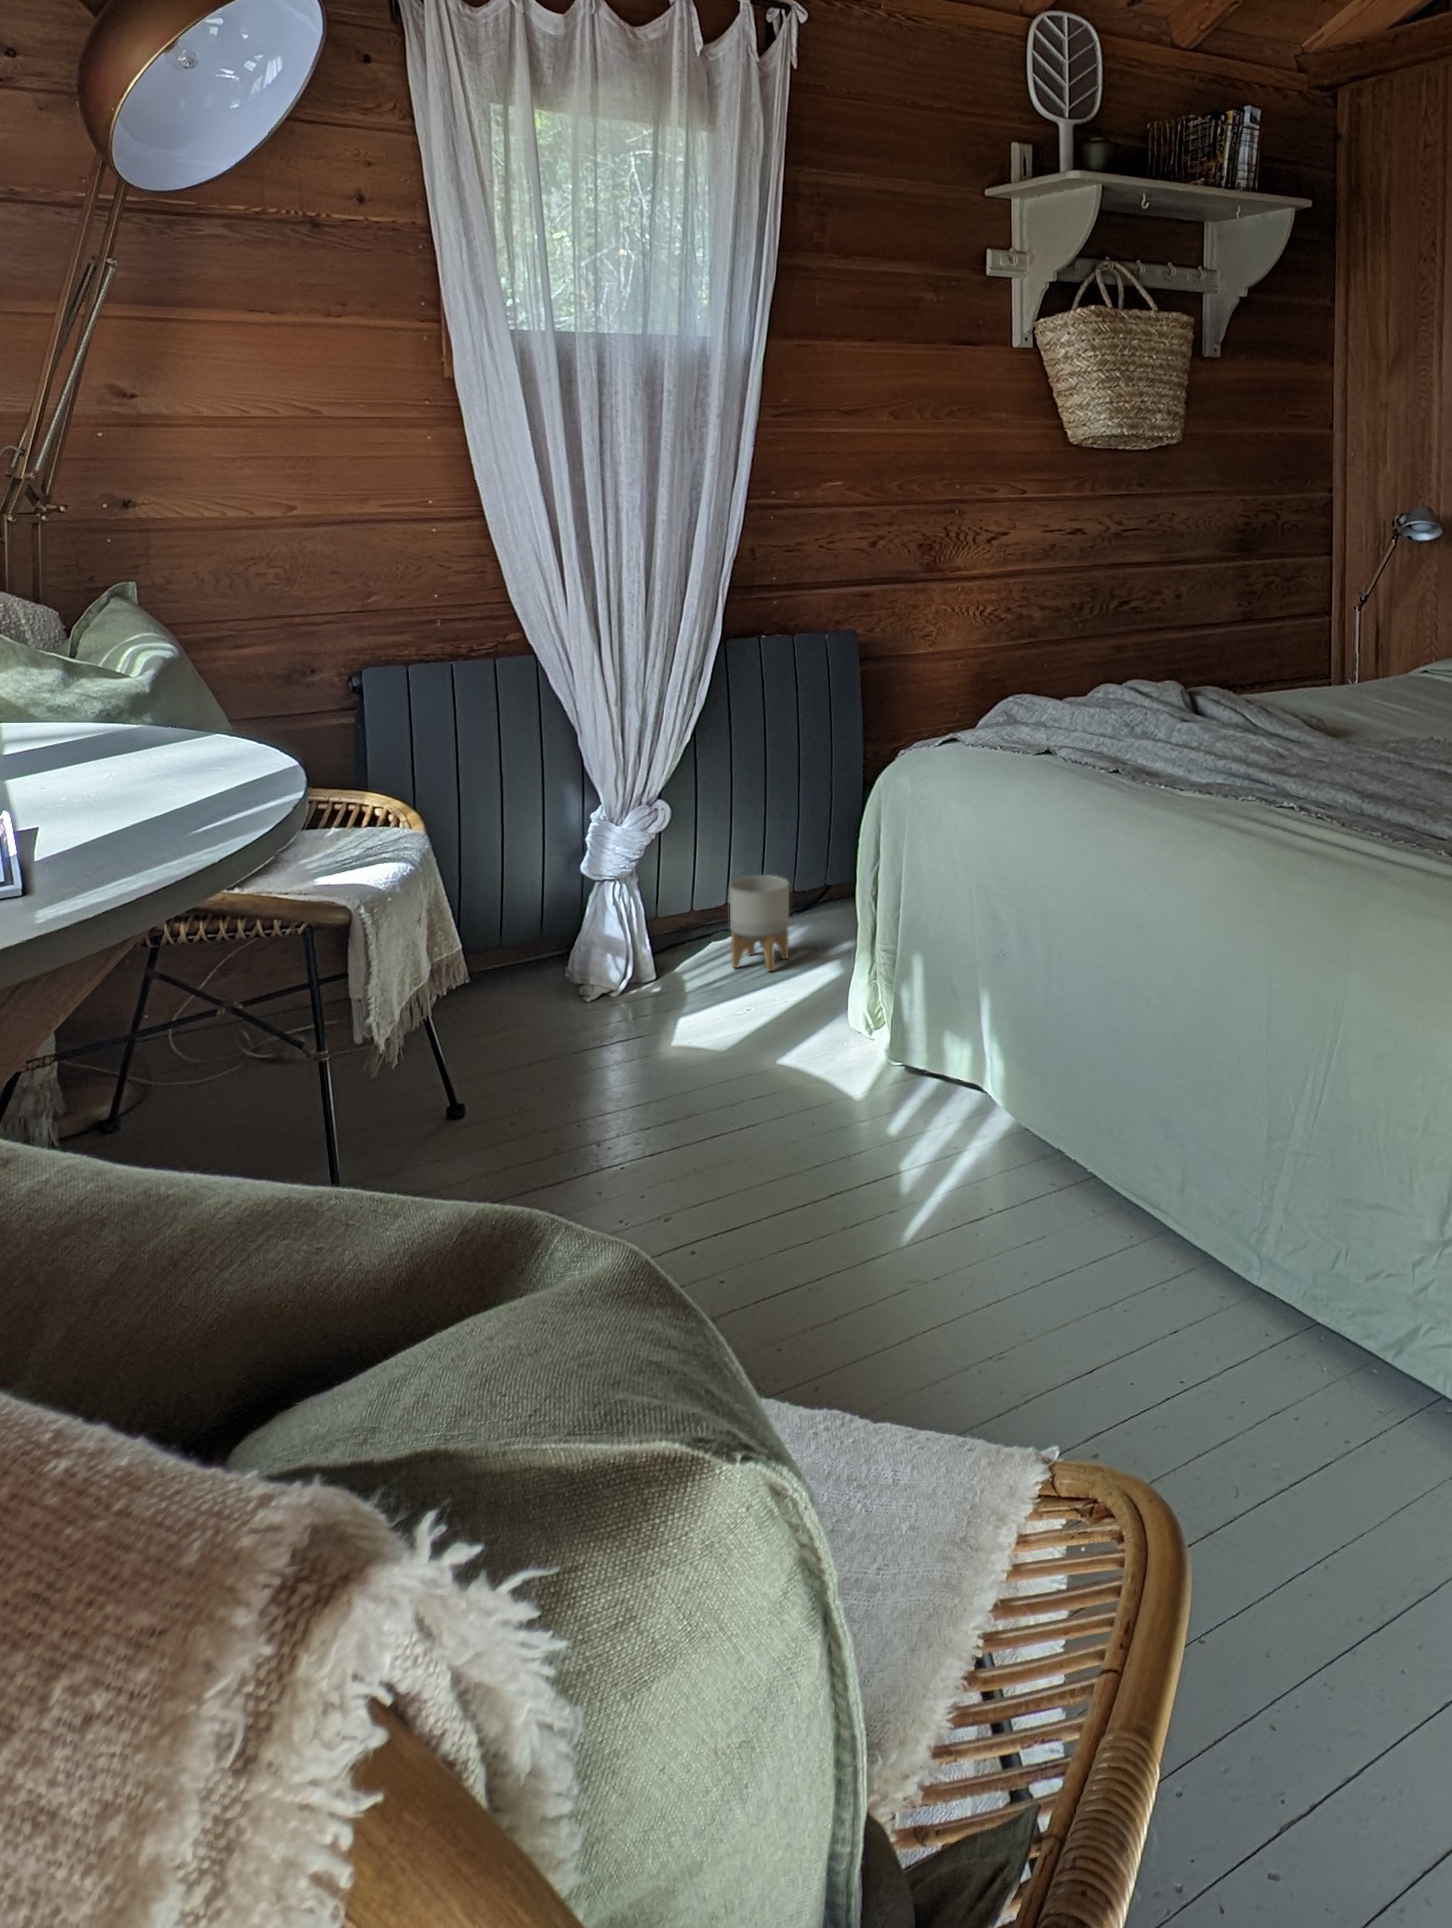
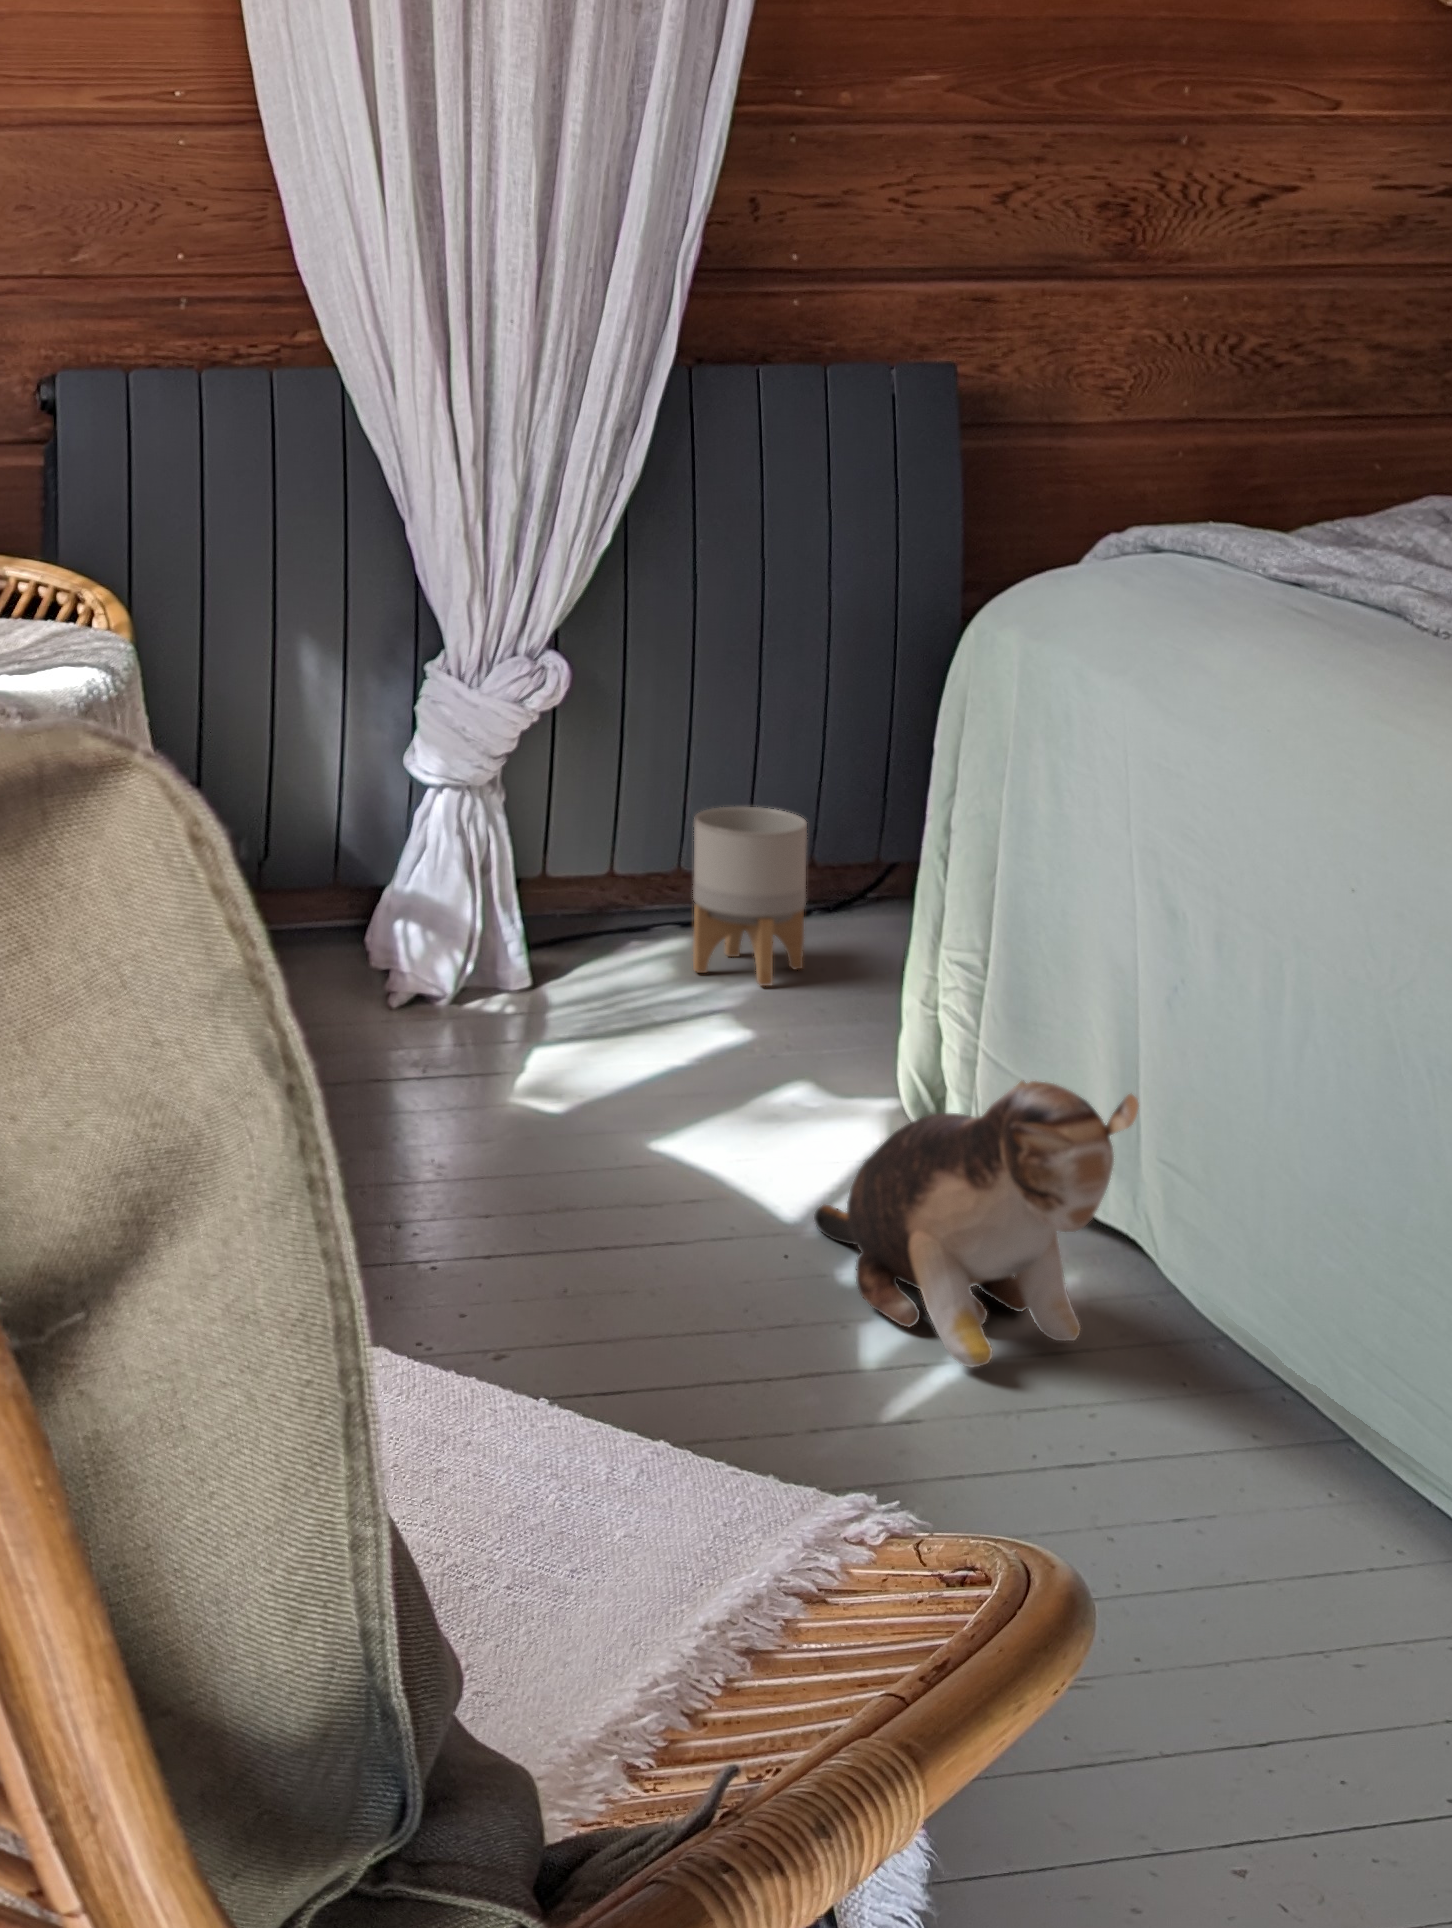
plush toy: none [821,1036,1002,1192] -> present [814,1081,1139,1368]

